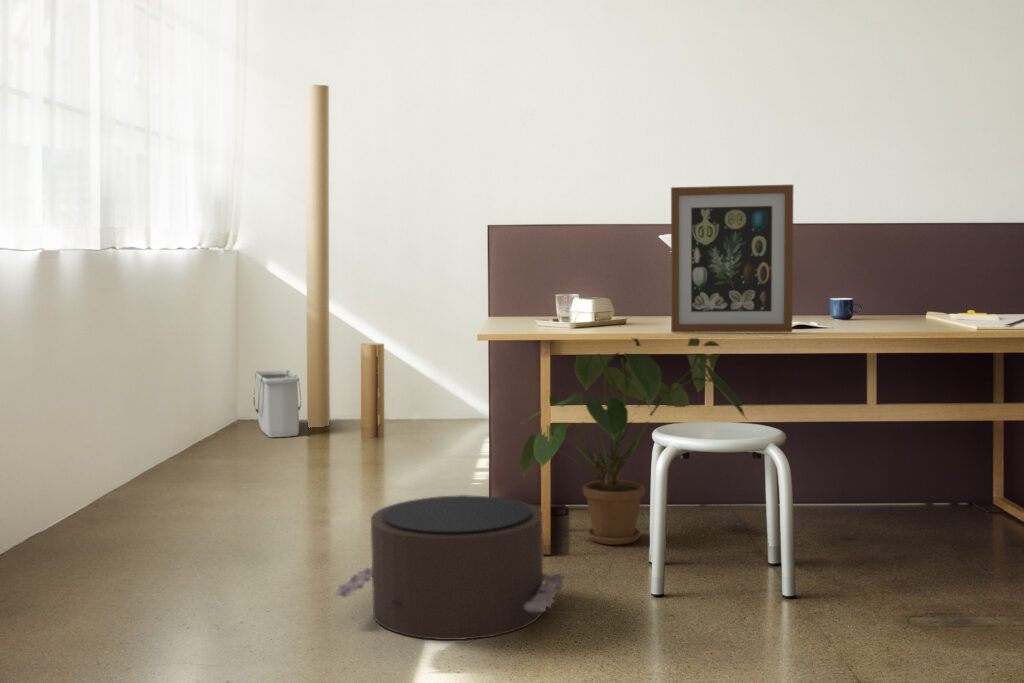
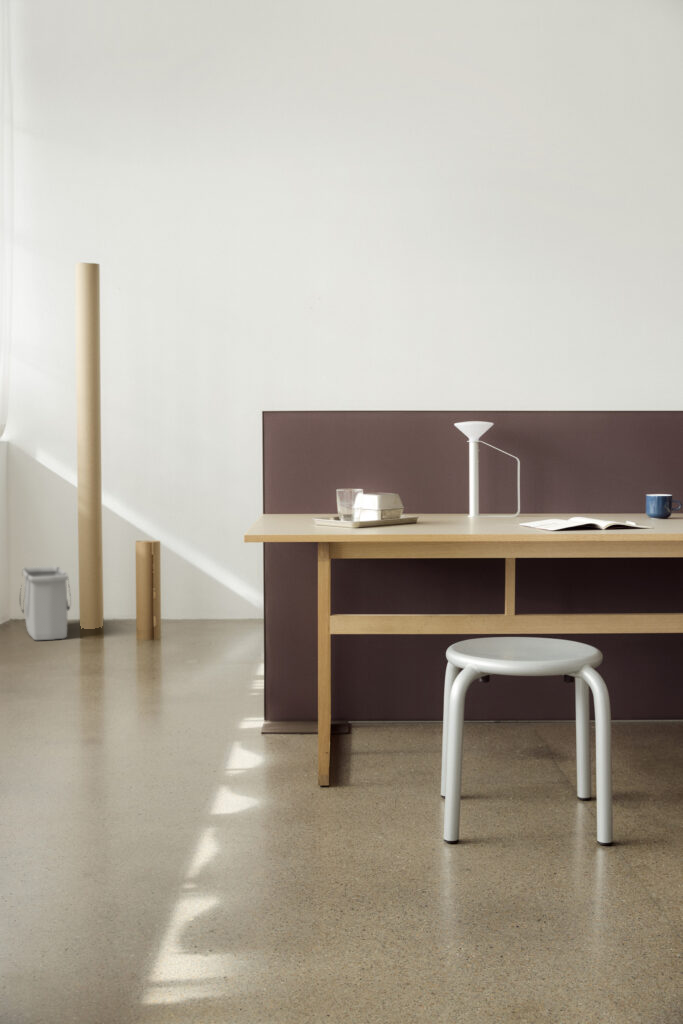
picture frame: present [671,185,793,332] -> none [468,365,608,534]
house plant: present [520,338,745,545] -> none [297,525,555,774]
pouf: present [336,495,564,640] -> none [65,723,342,904]

